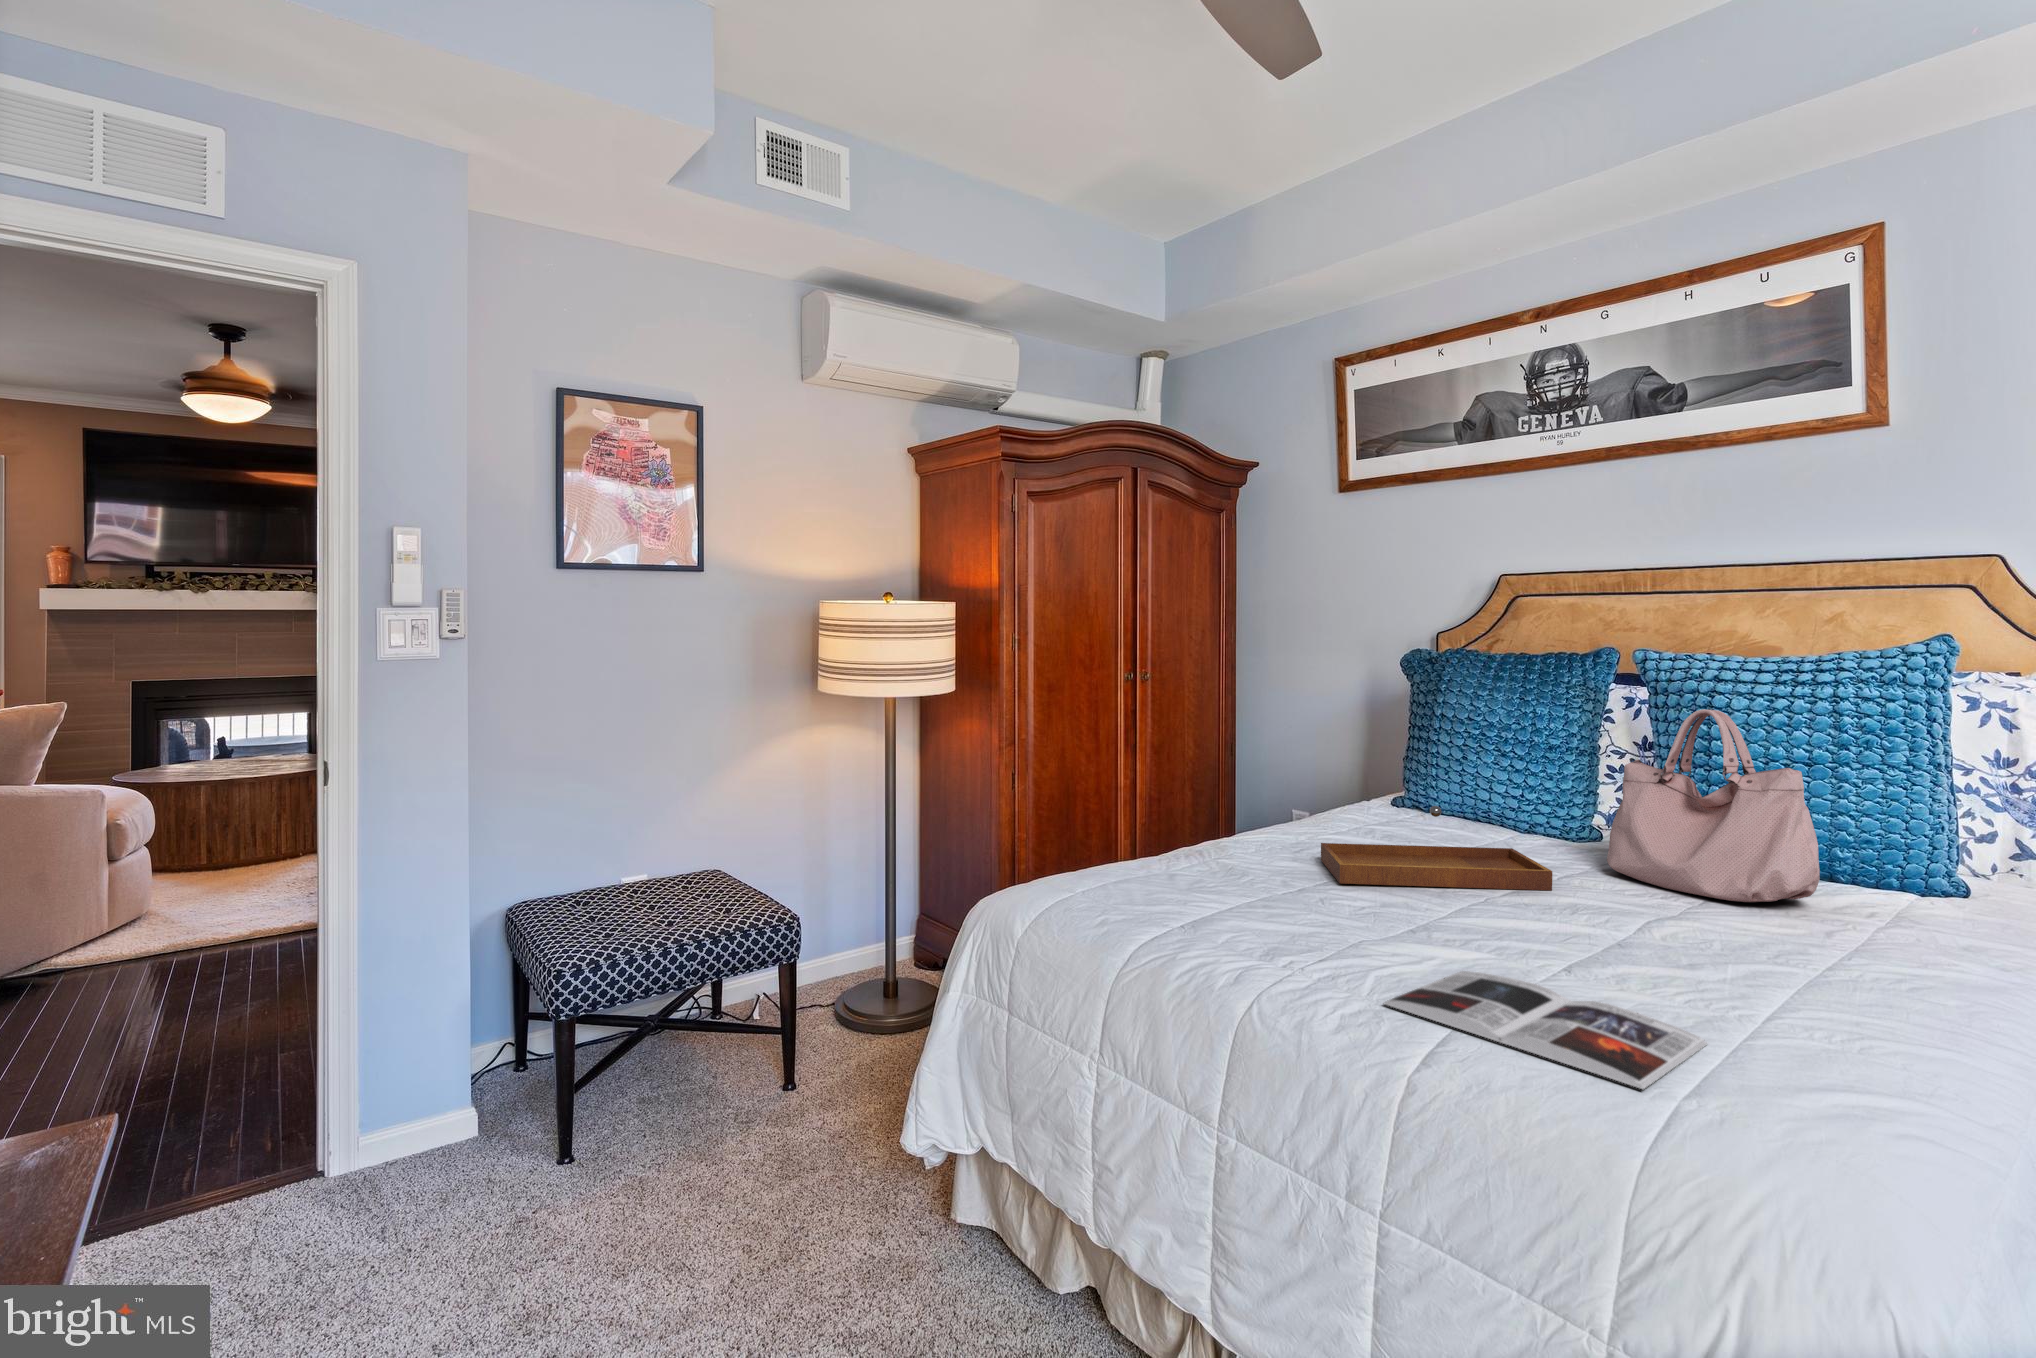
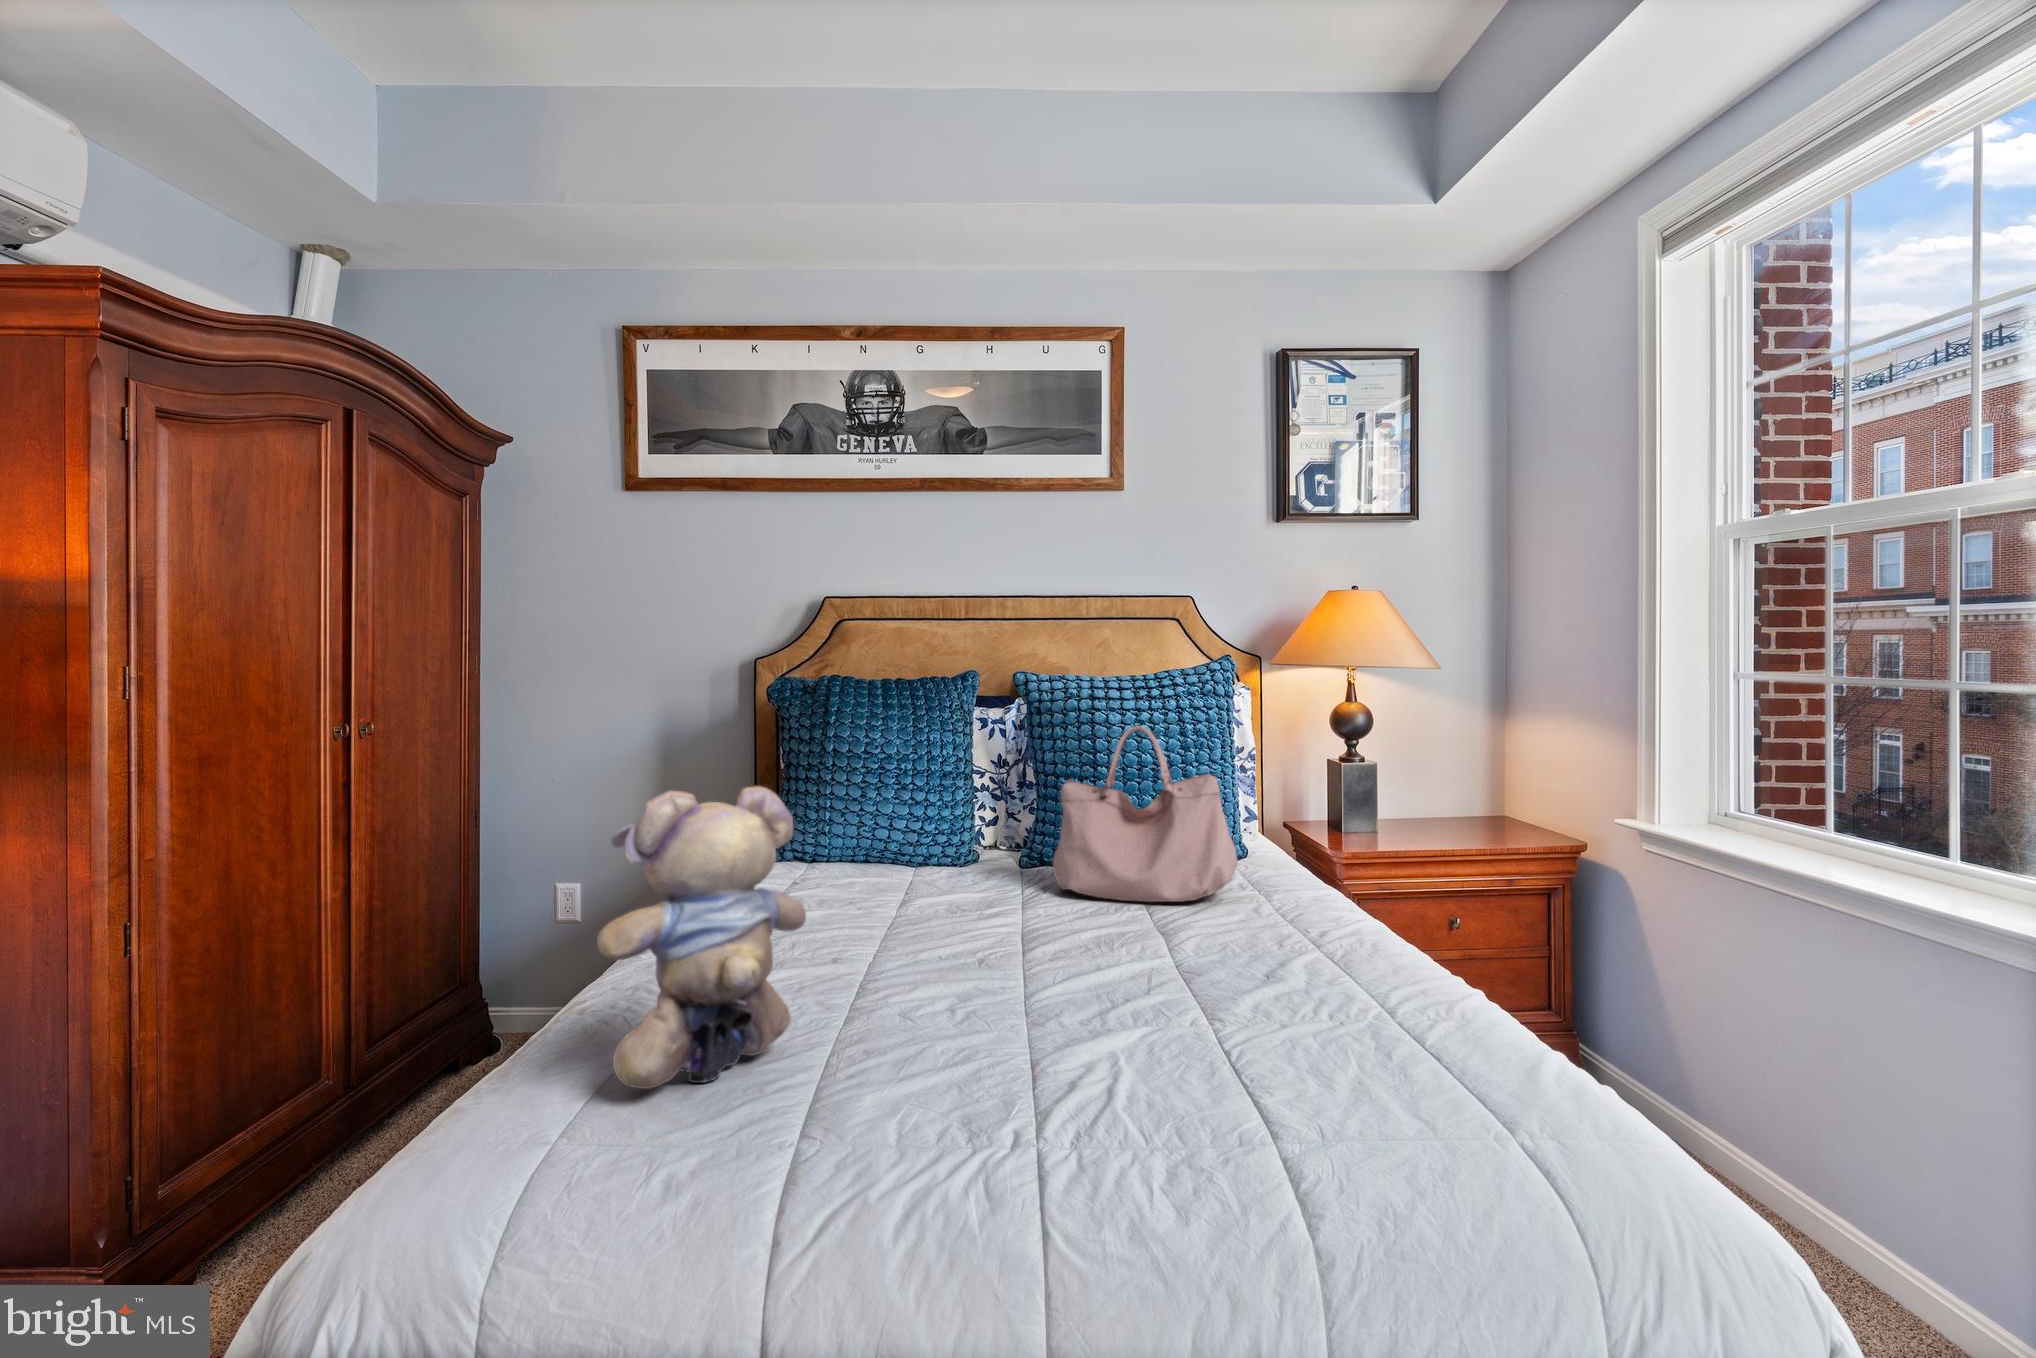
teddy bear: none [1103,716,1238,898] -> present [597,786,806,1089]
tray: present [1321,806,1552,890] -> none [812,857,1061,979]
magazine: present [1384,971,1707,1089] -> none [1175,1050,1517,1145]

